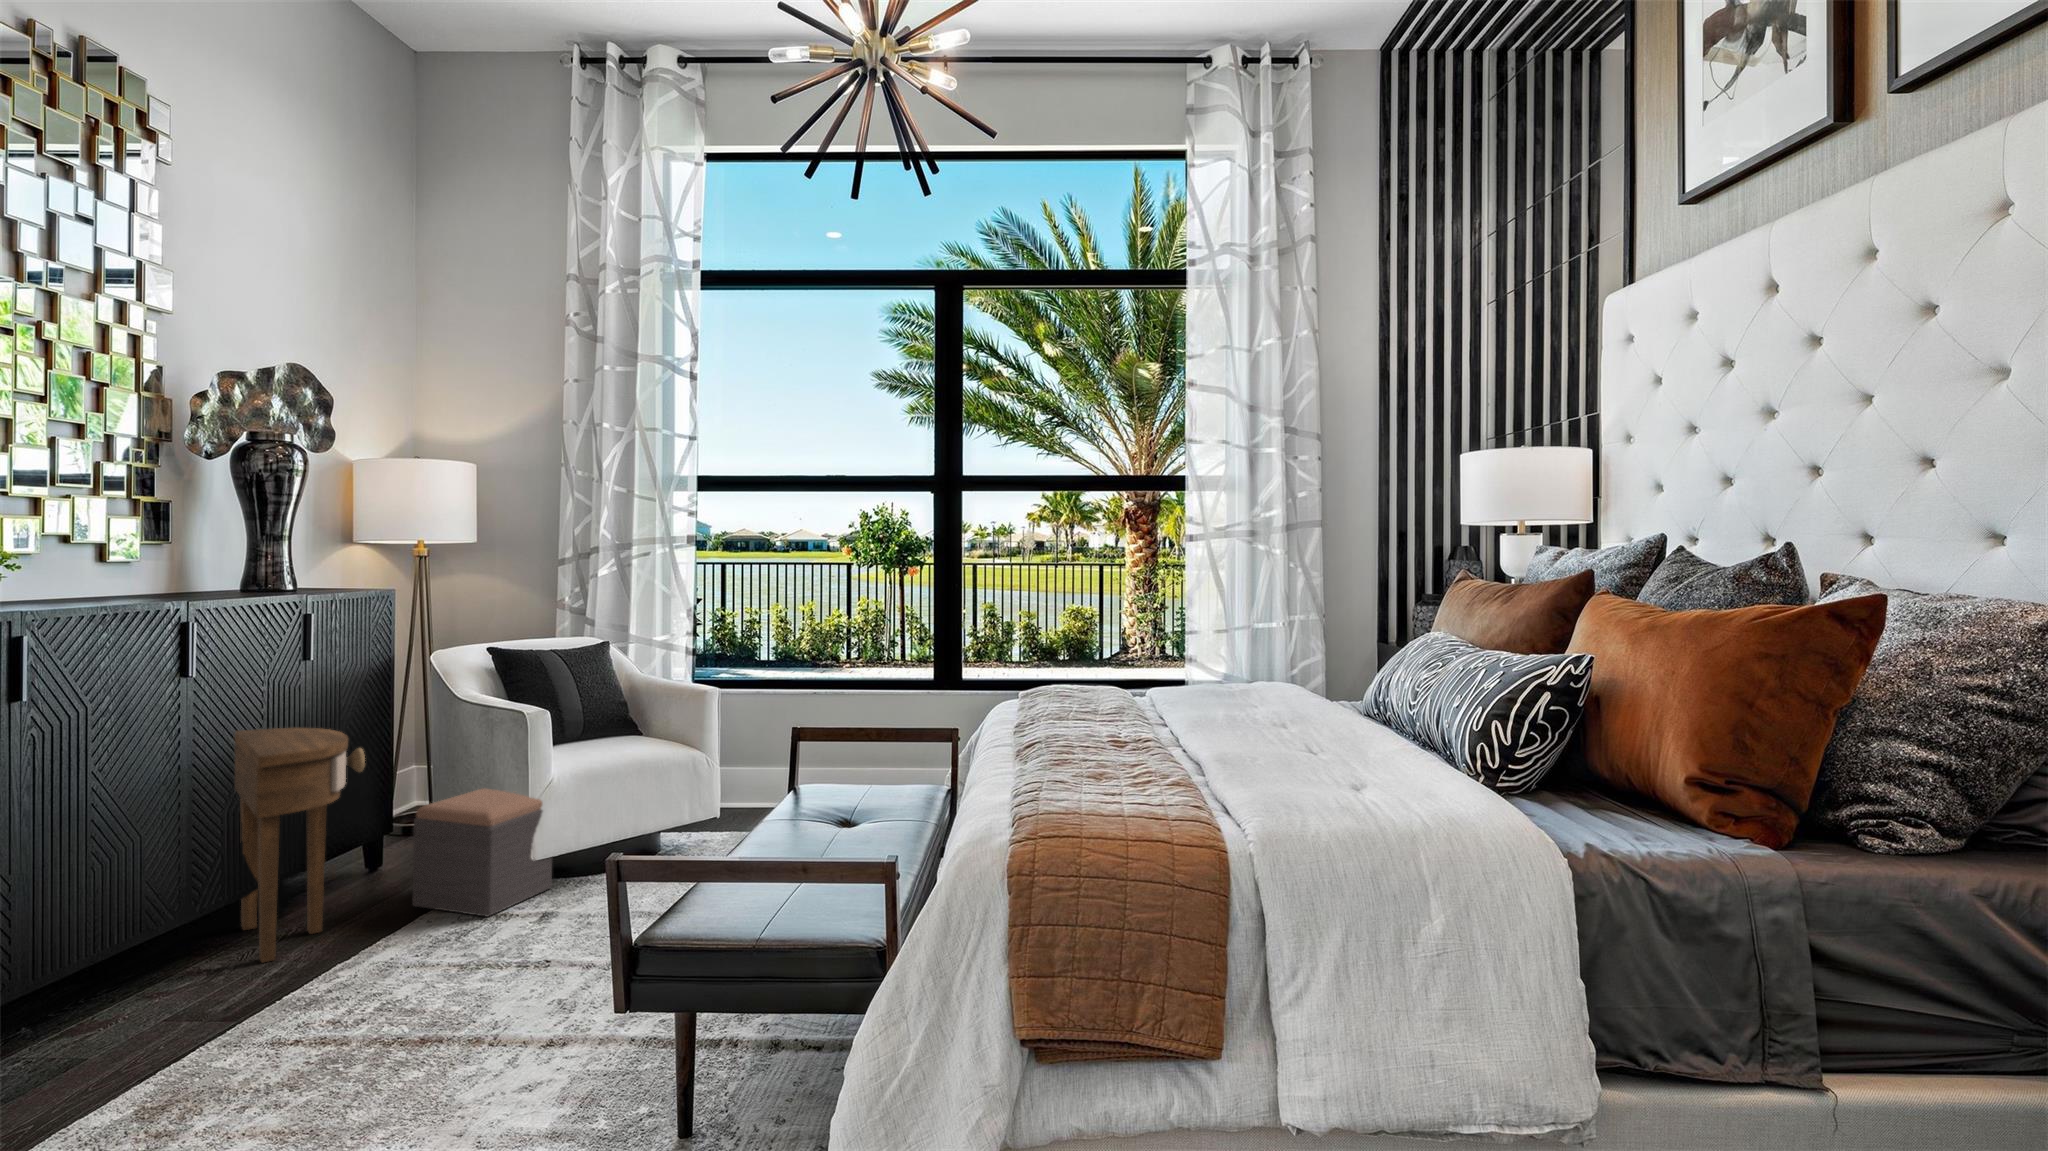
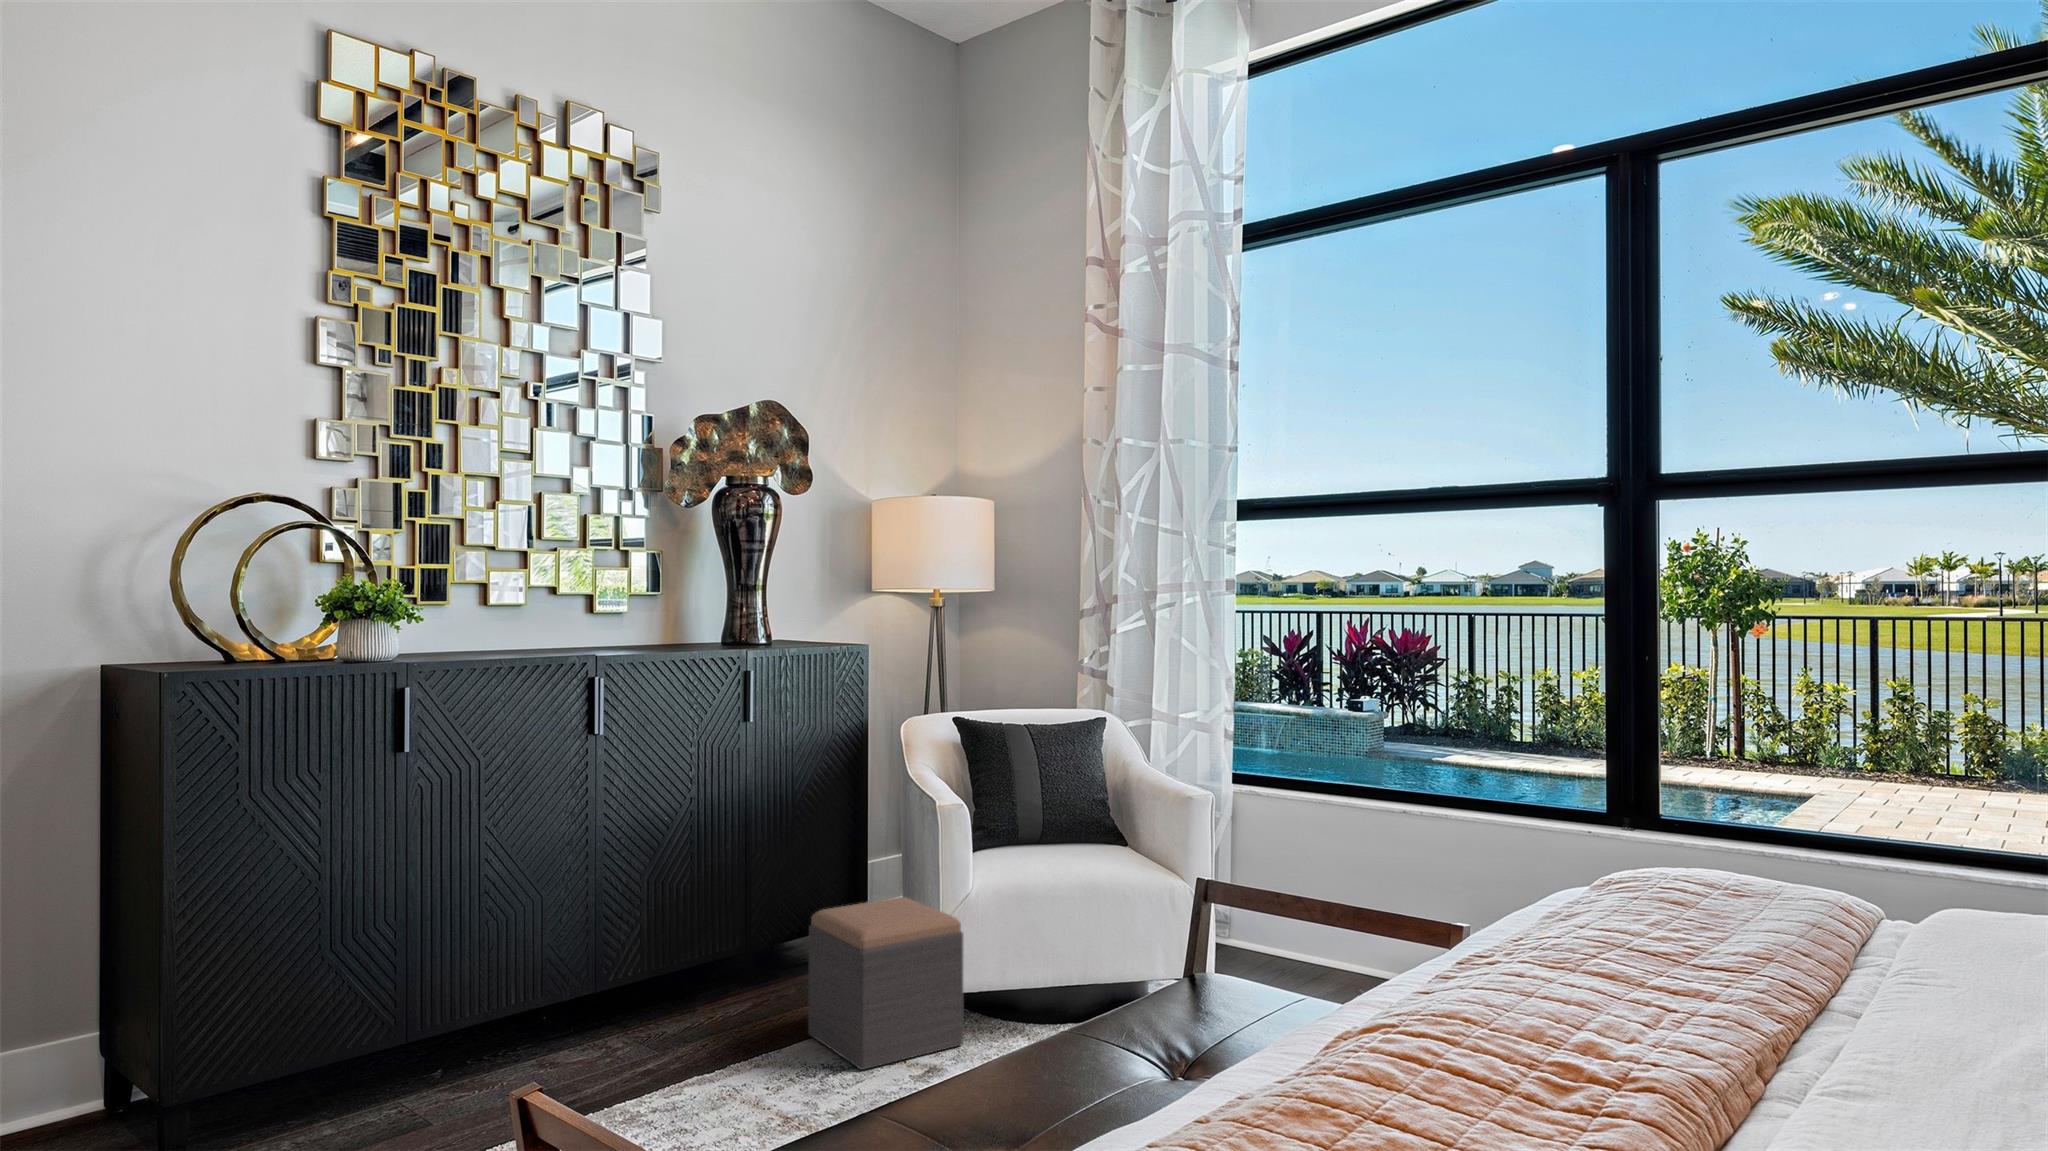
side table: present [235,728,365,963] -> none [608,799,748,1074]

